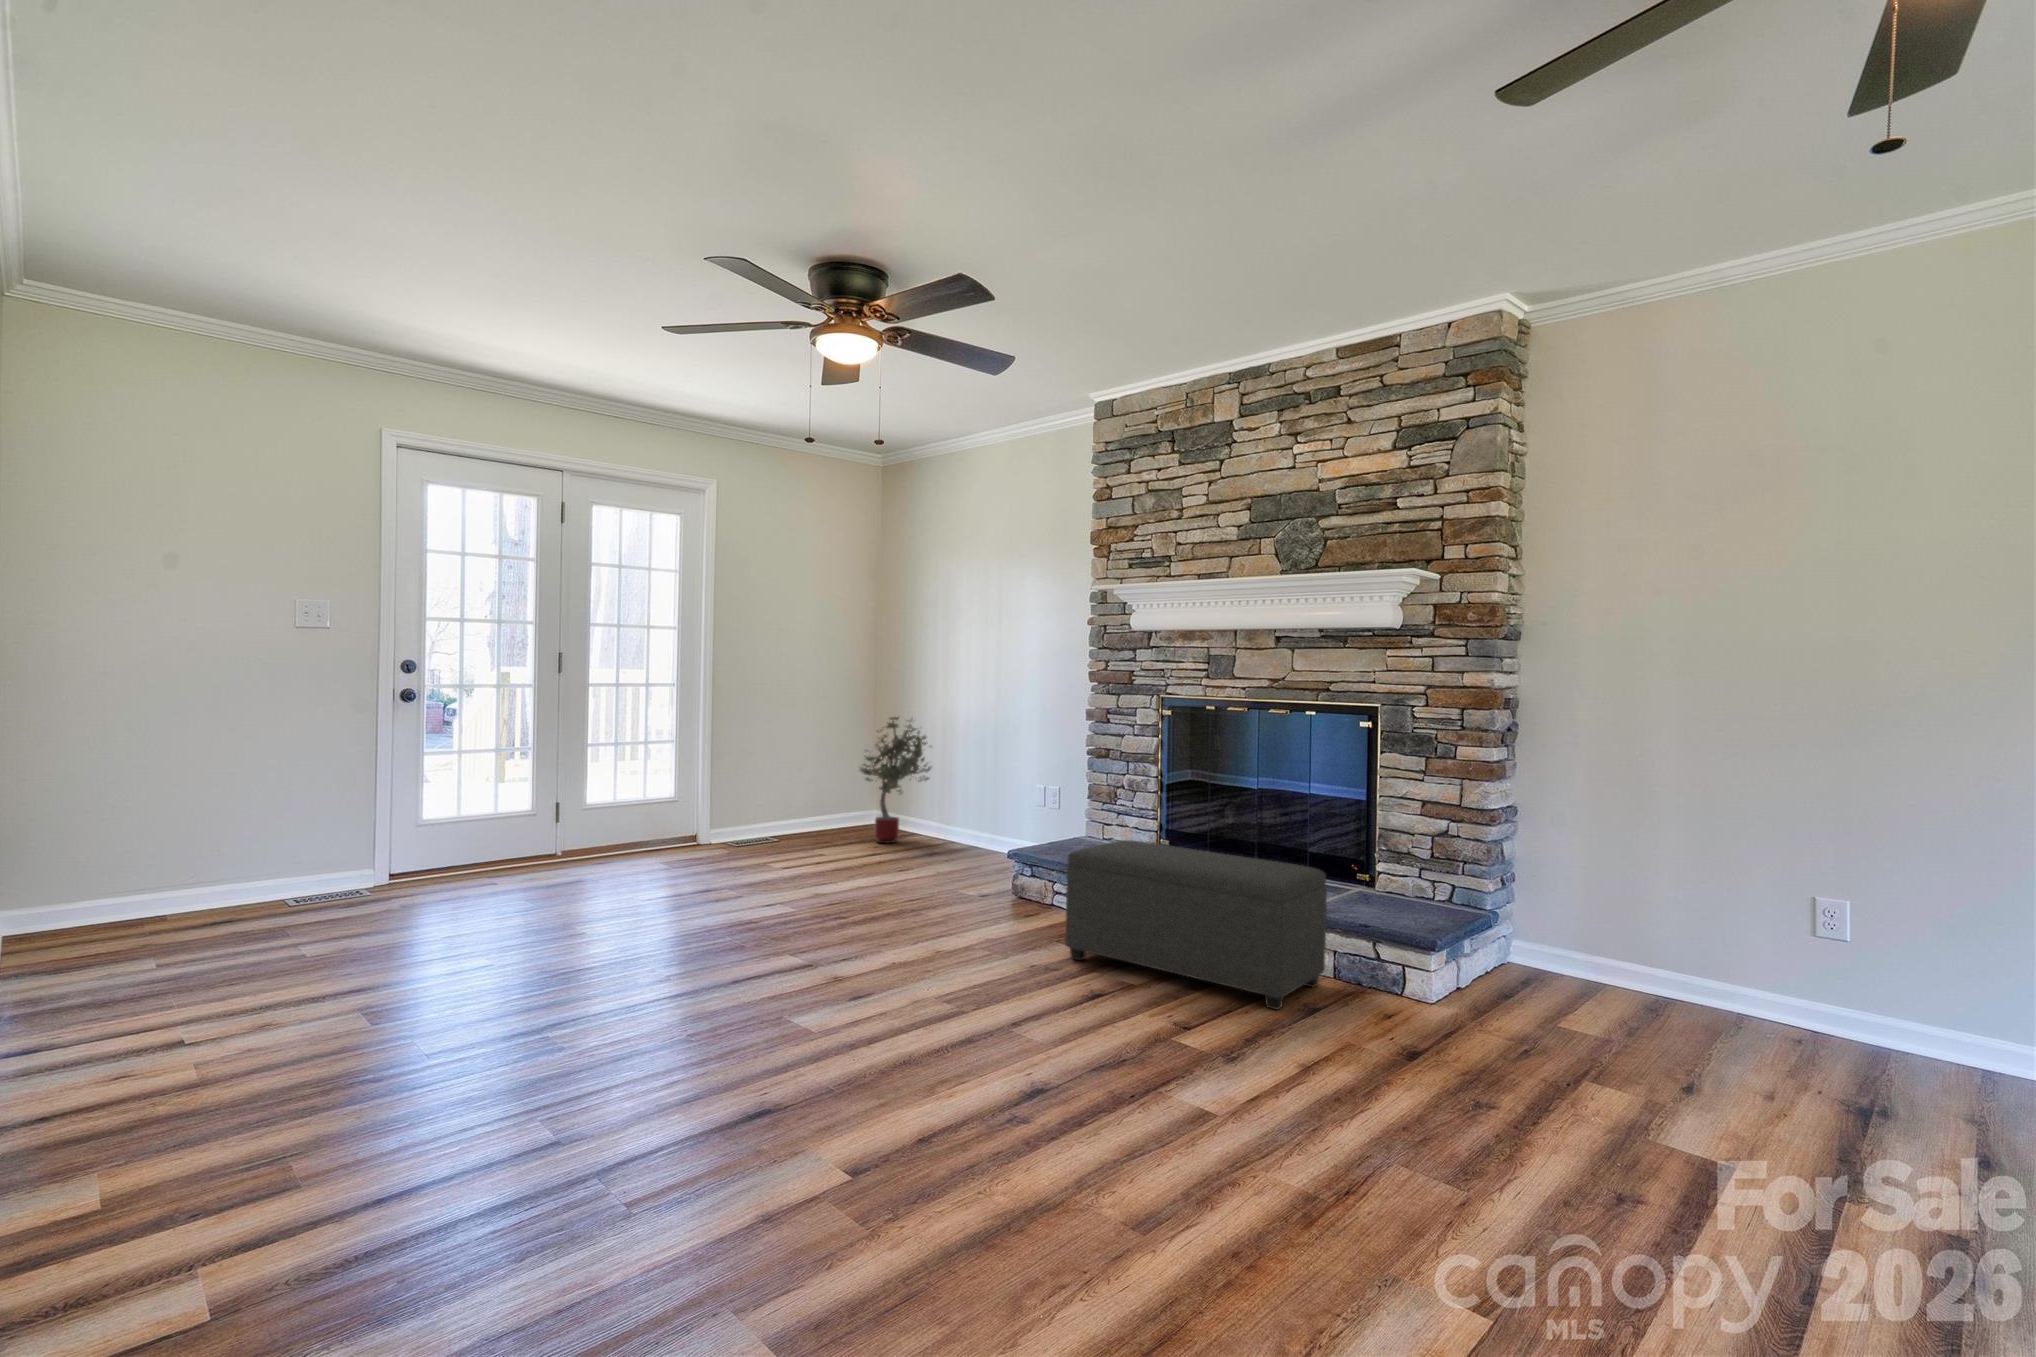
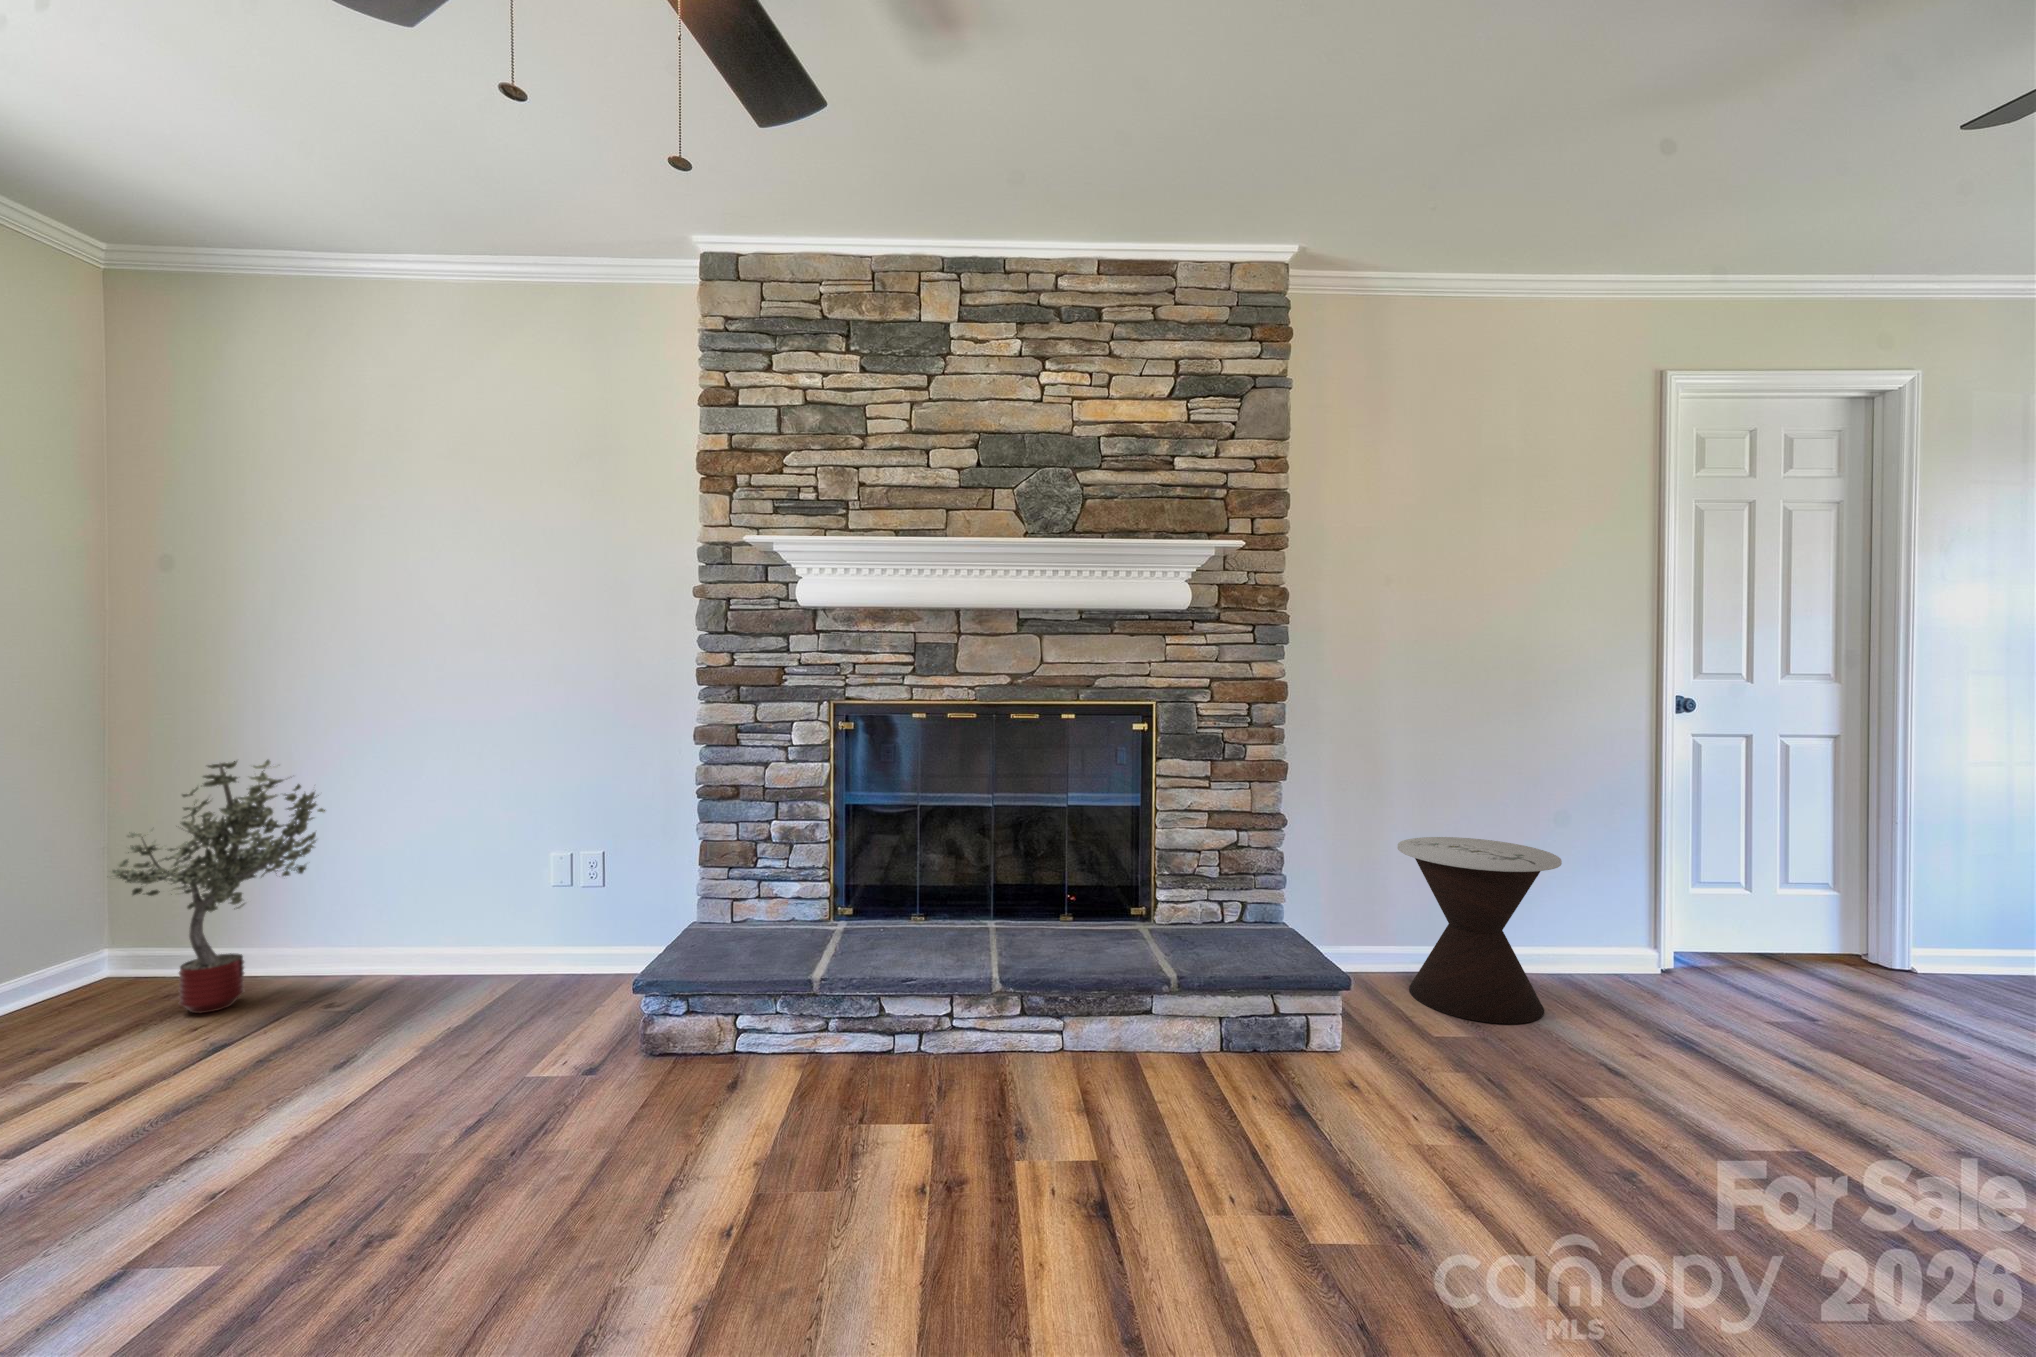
ottoman: present [1065,840,1327,1010] -> none [923,924,1306,1174]
side table: none [1584,857,1765,1048] -> present [1398,837,1562,1024]

